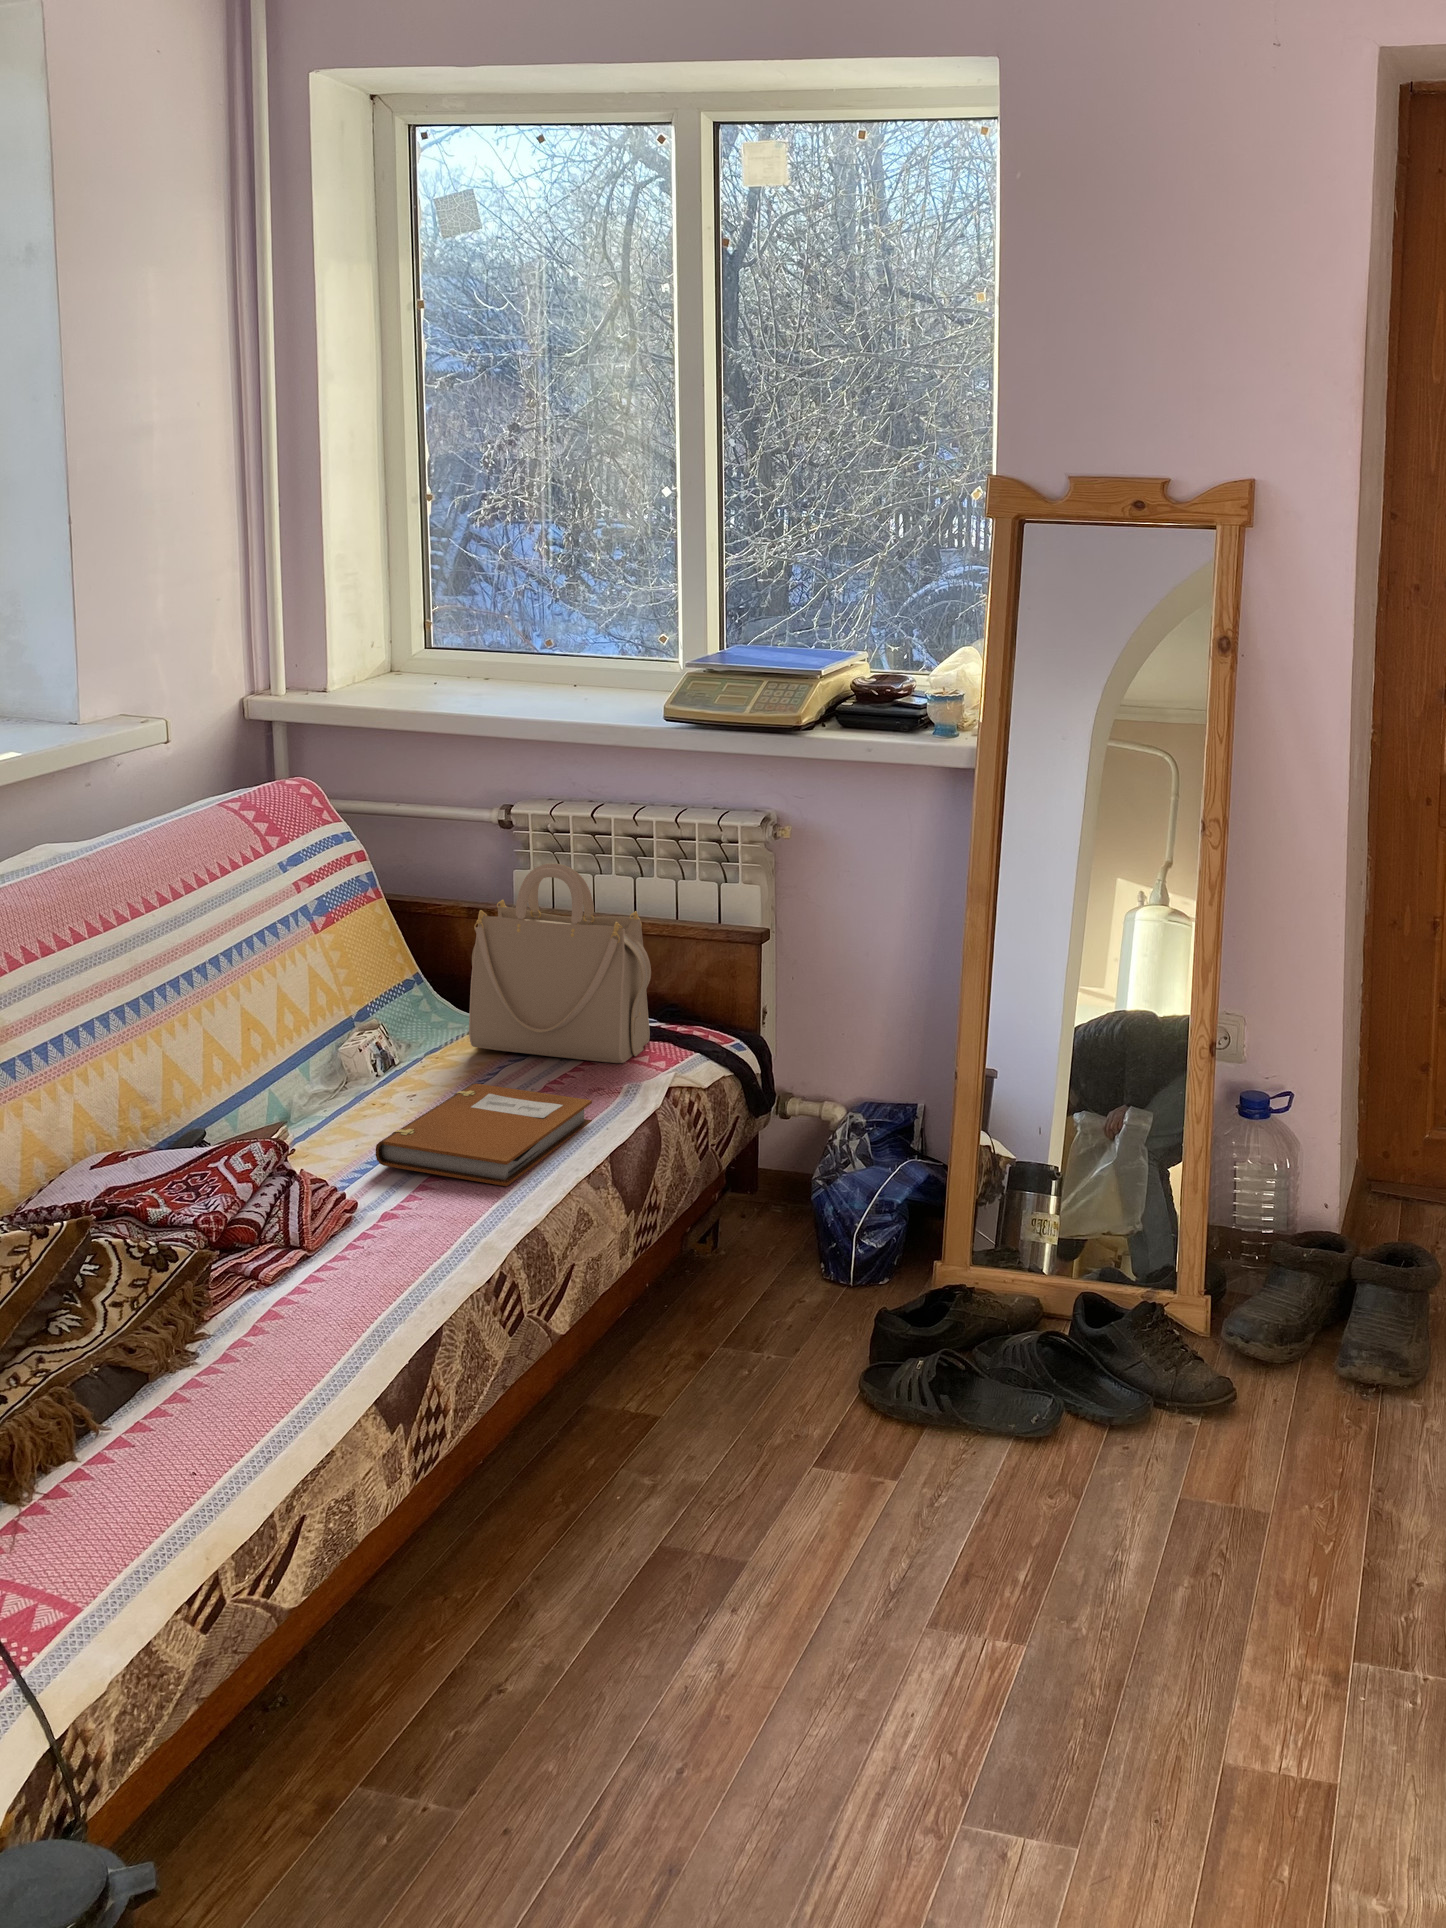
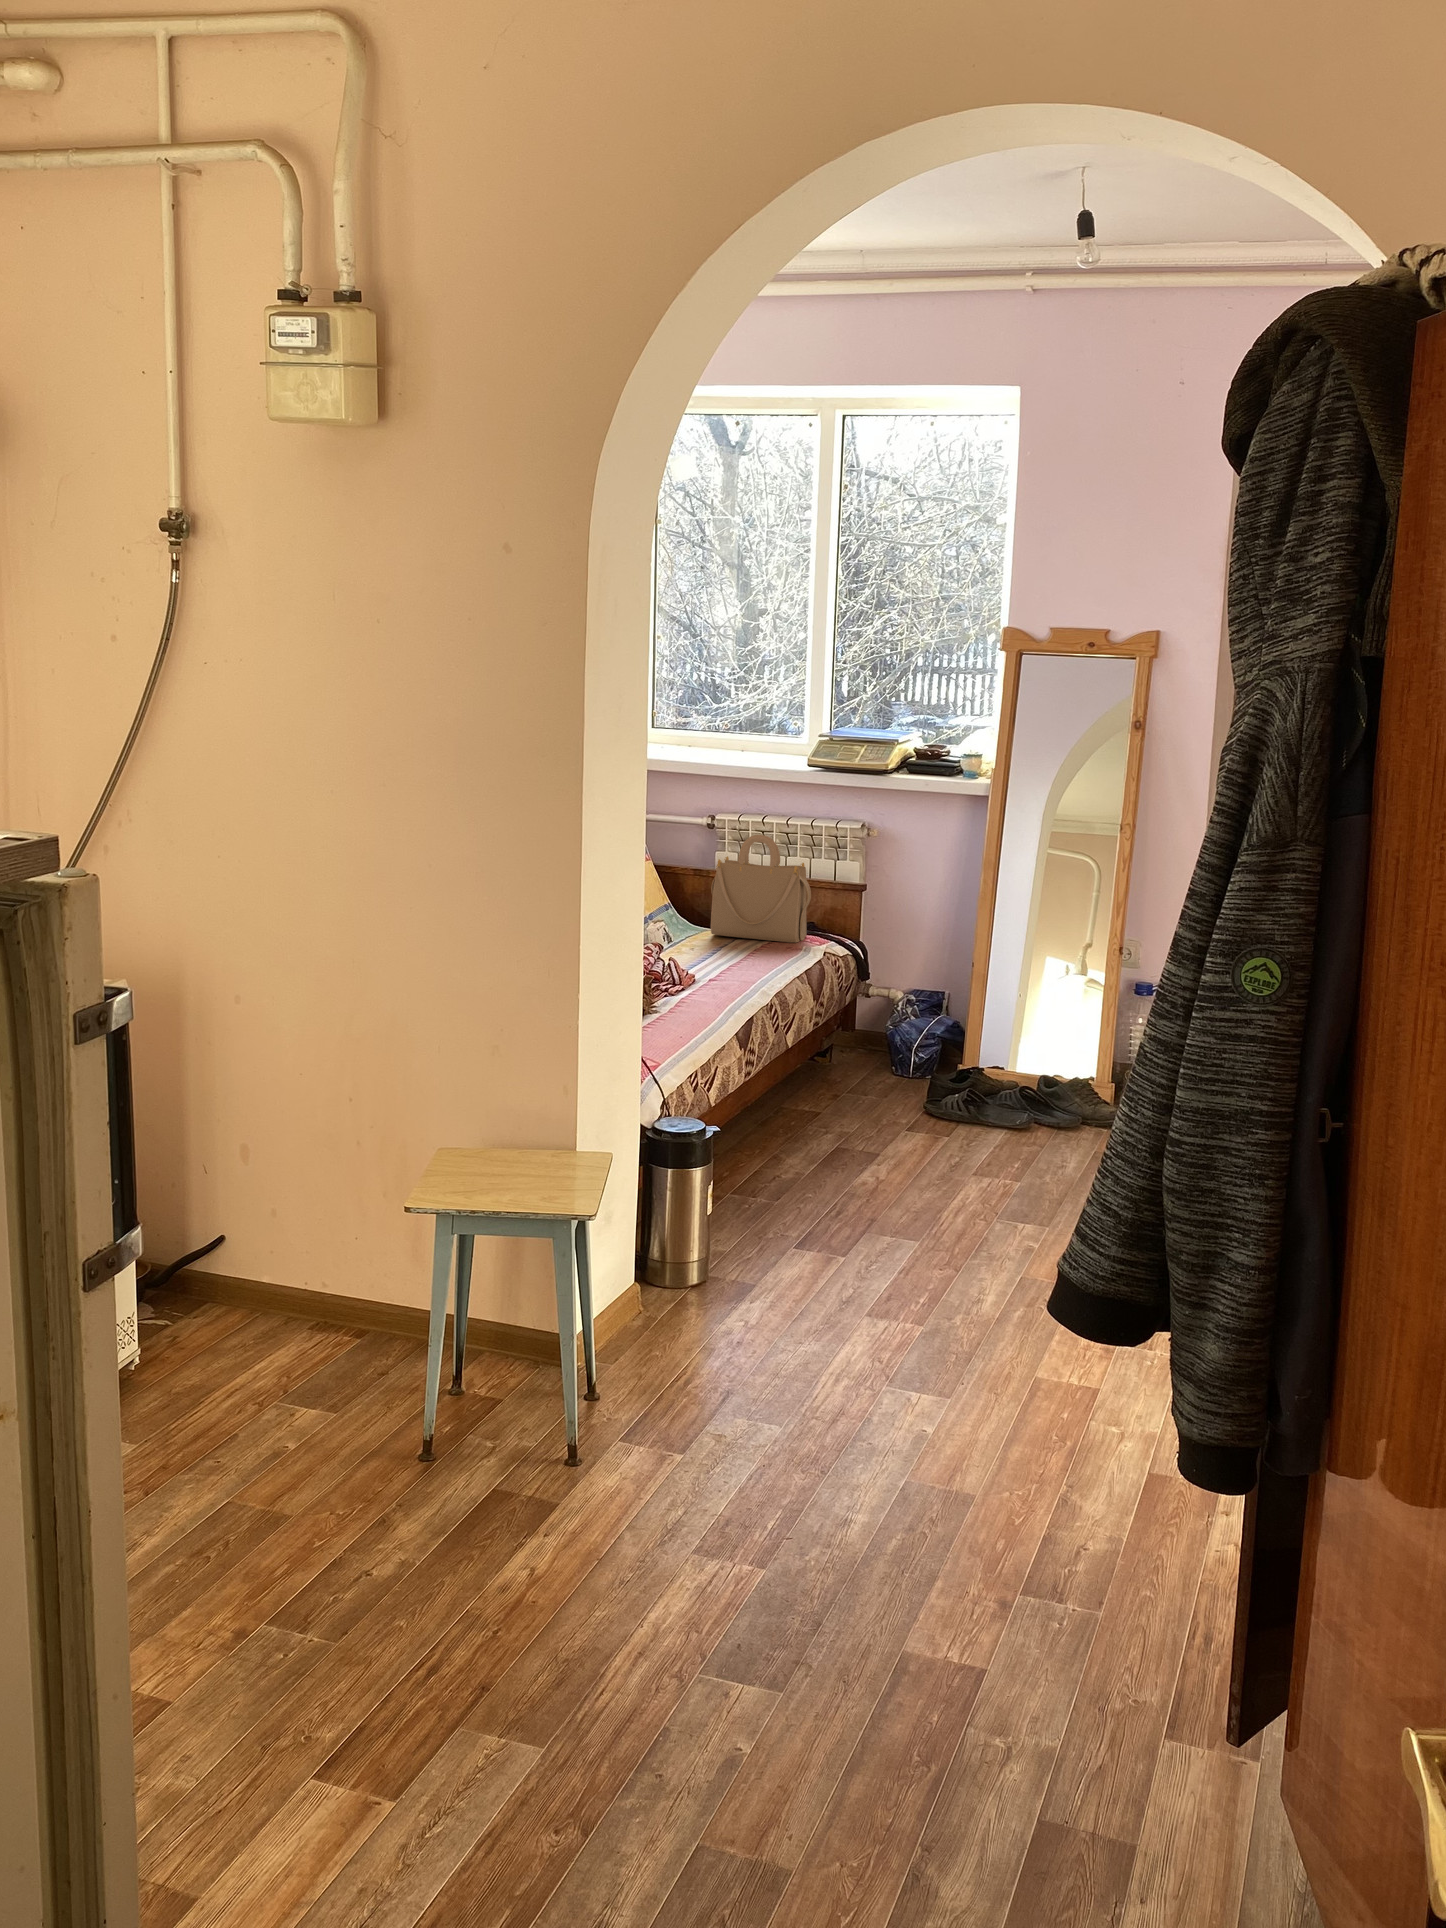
notebook: present [376,1084,592,1186] -> none [692,941,792,976]

